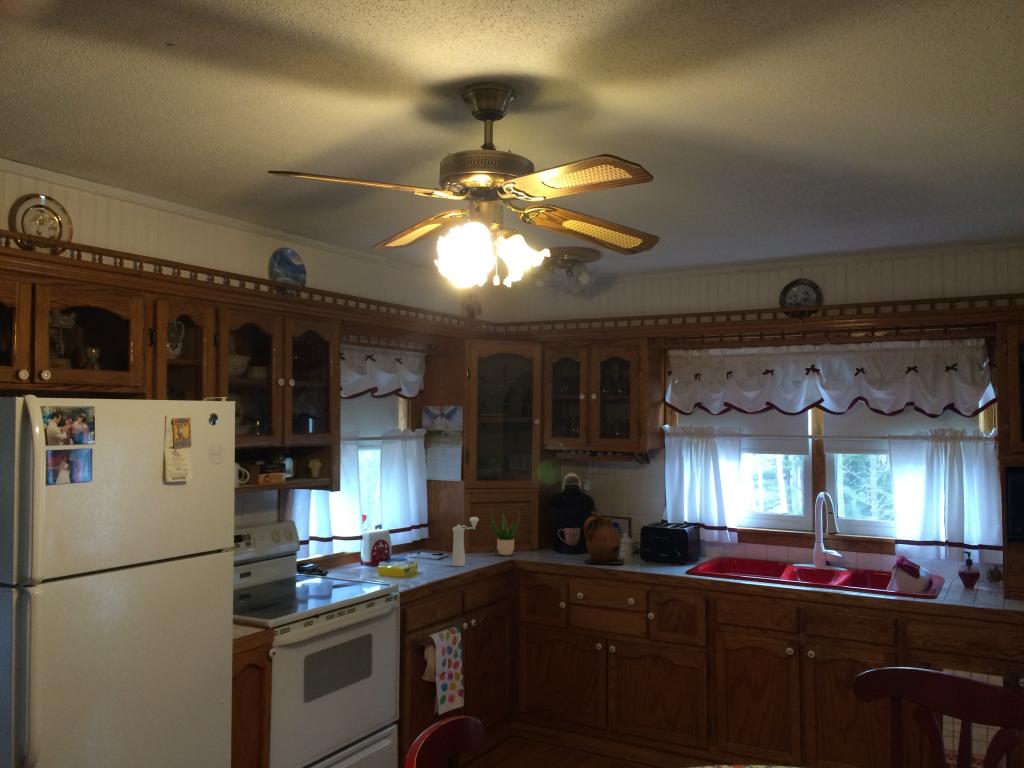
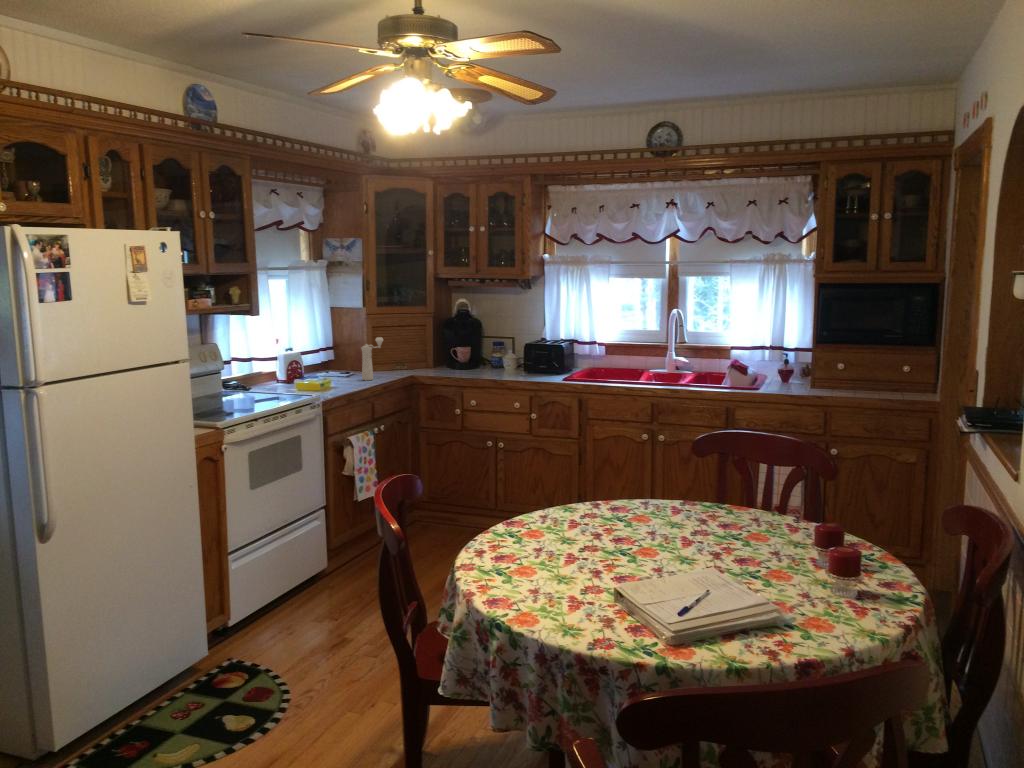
potted plant: present [490,511,520,555] -> none [392,330,418,371]
ceramic pitcher: present [584,512,624,564] -> none [476,331,510,375]

